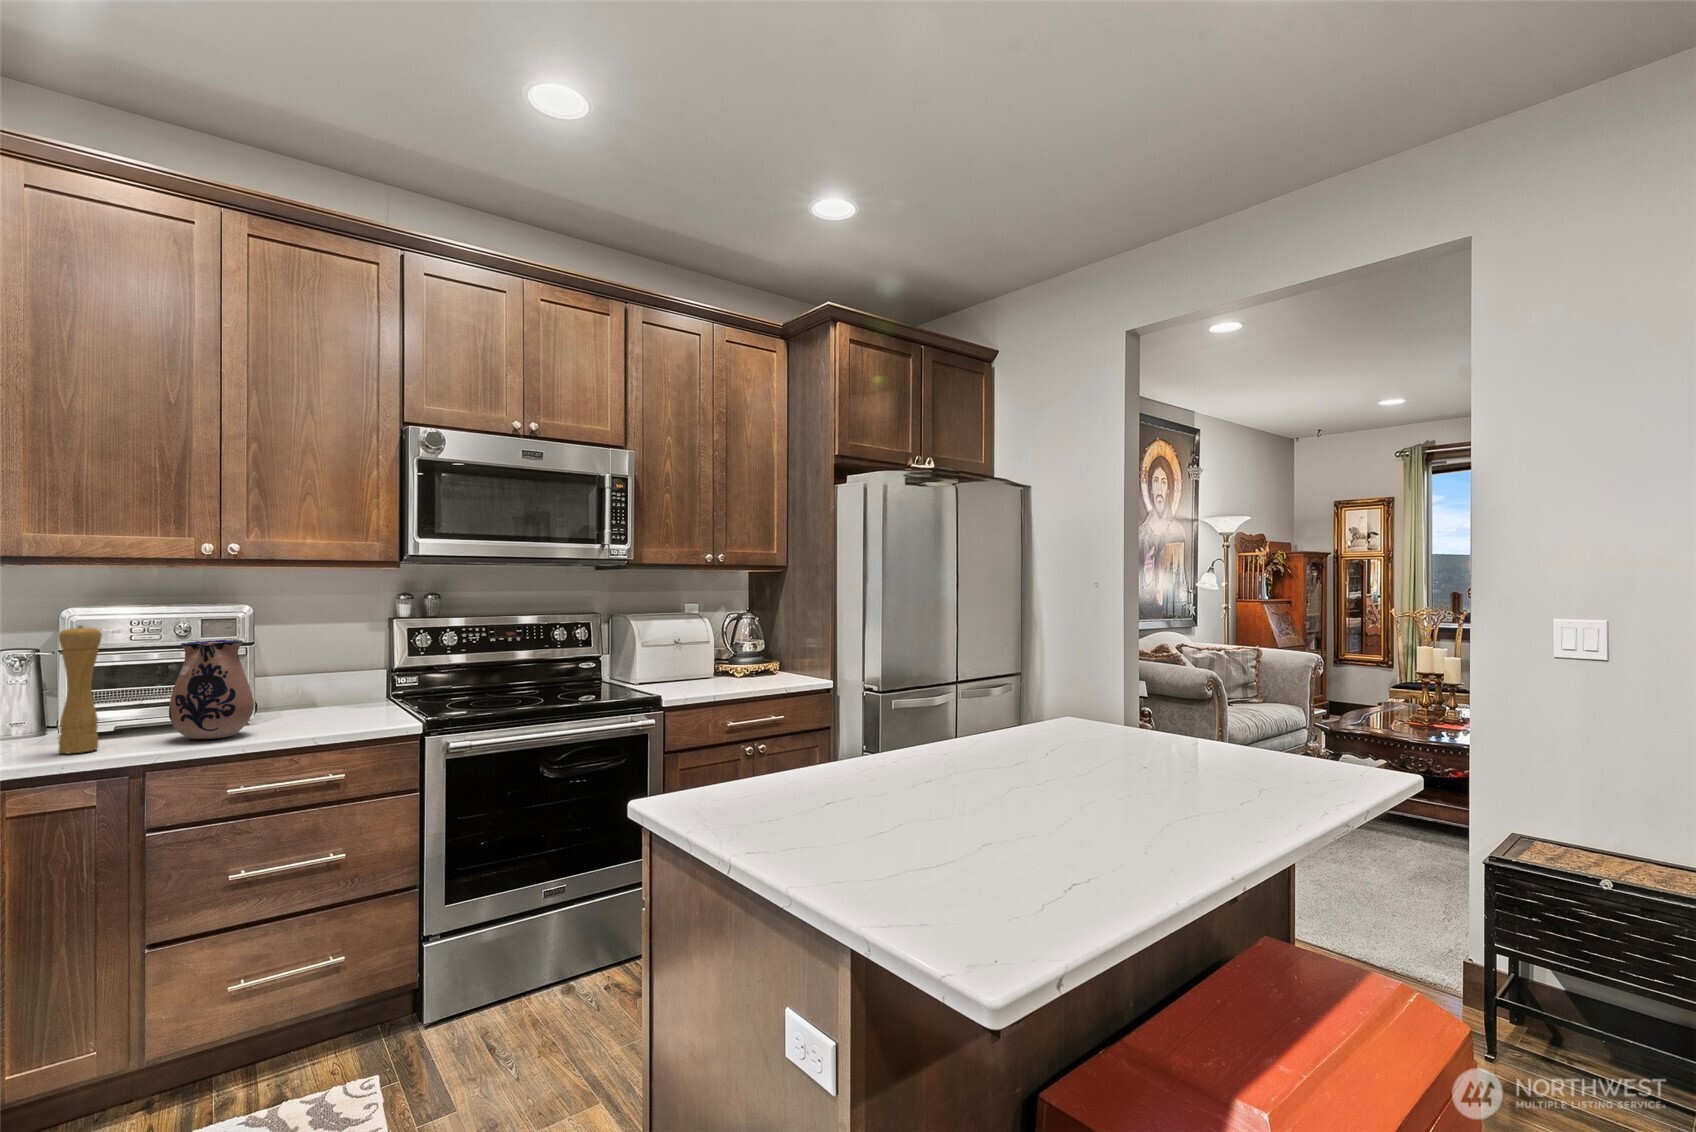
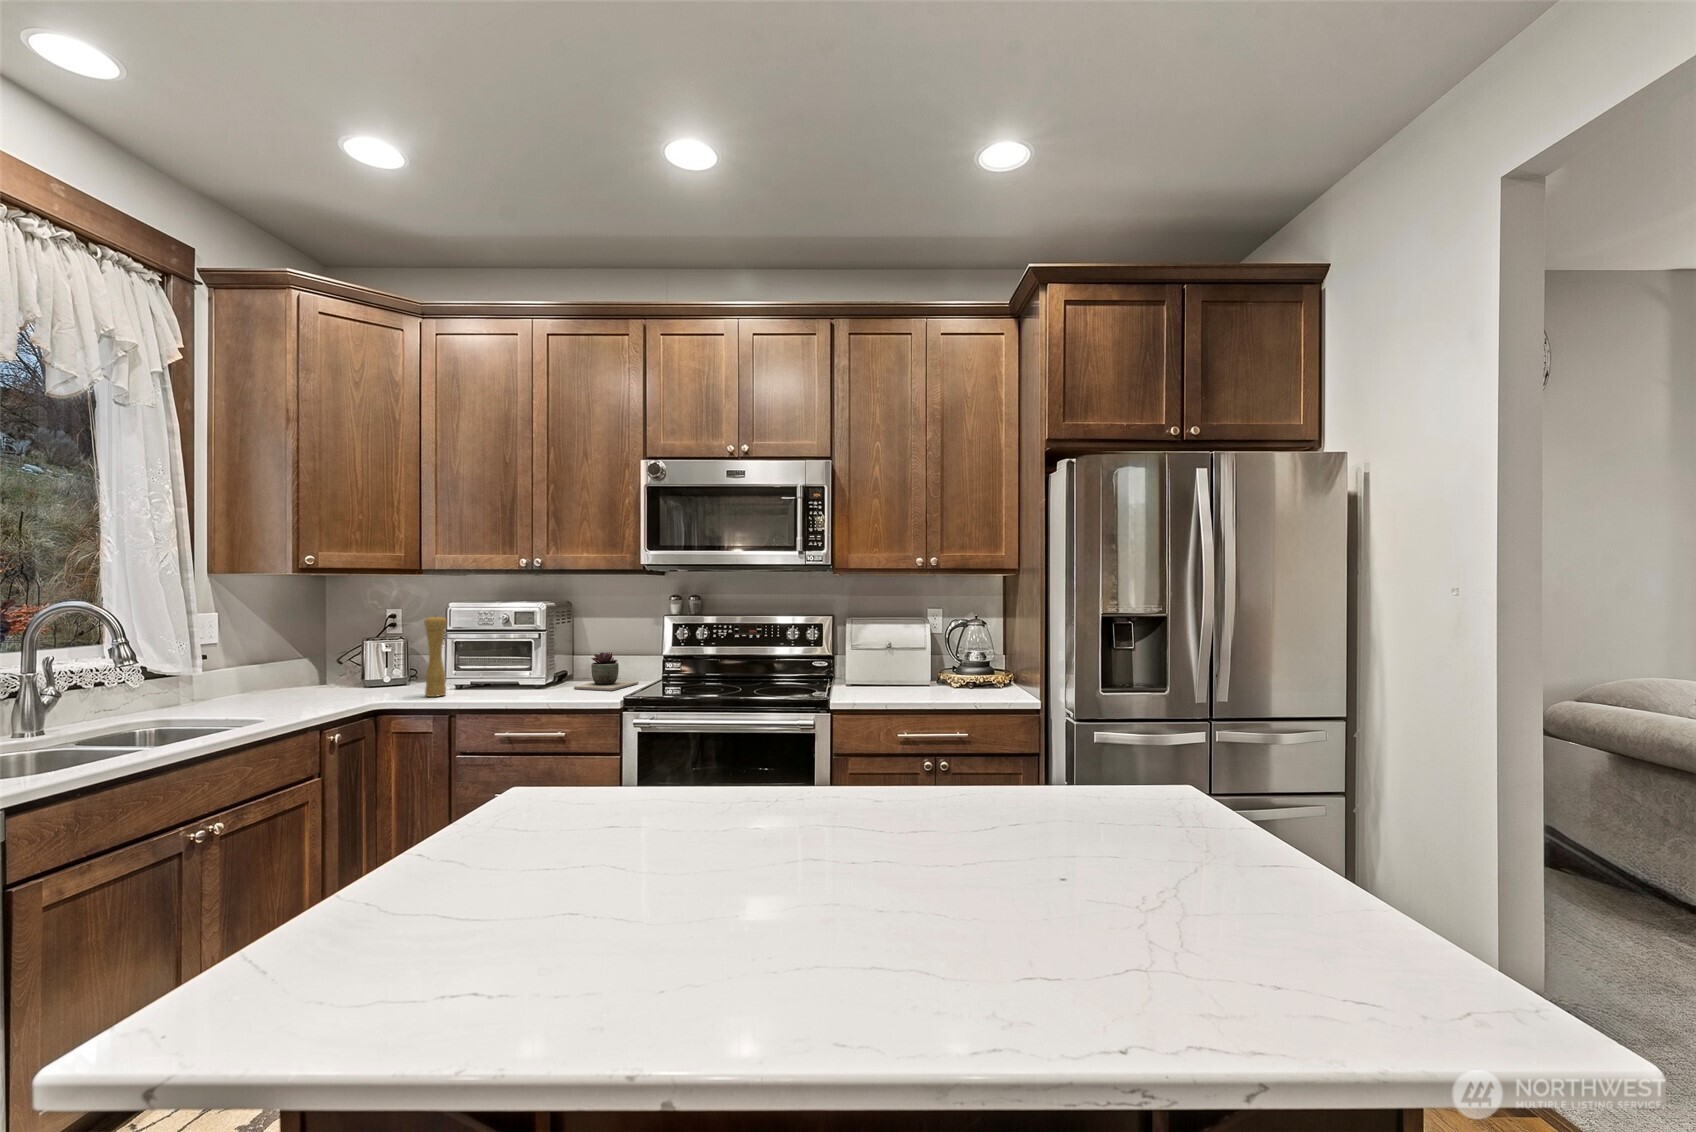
ceramic pitcher: present [169,640,254,739] -> none [480,628,530,696]
succulent plant: none [296,667,371,720] -> present [574,652,639,691]

